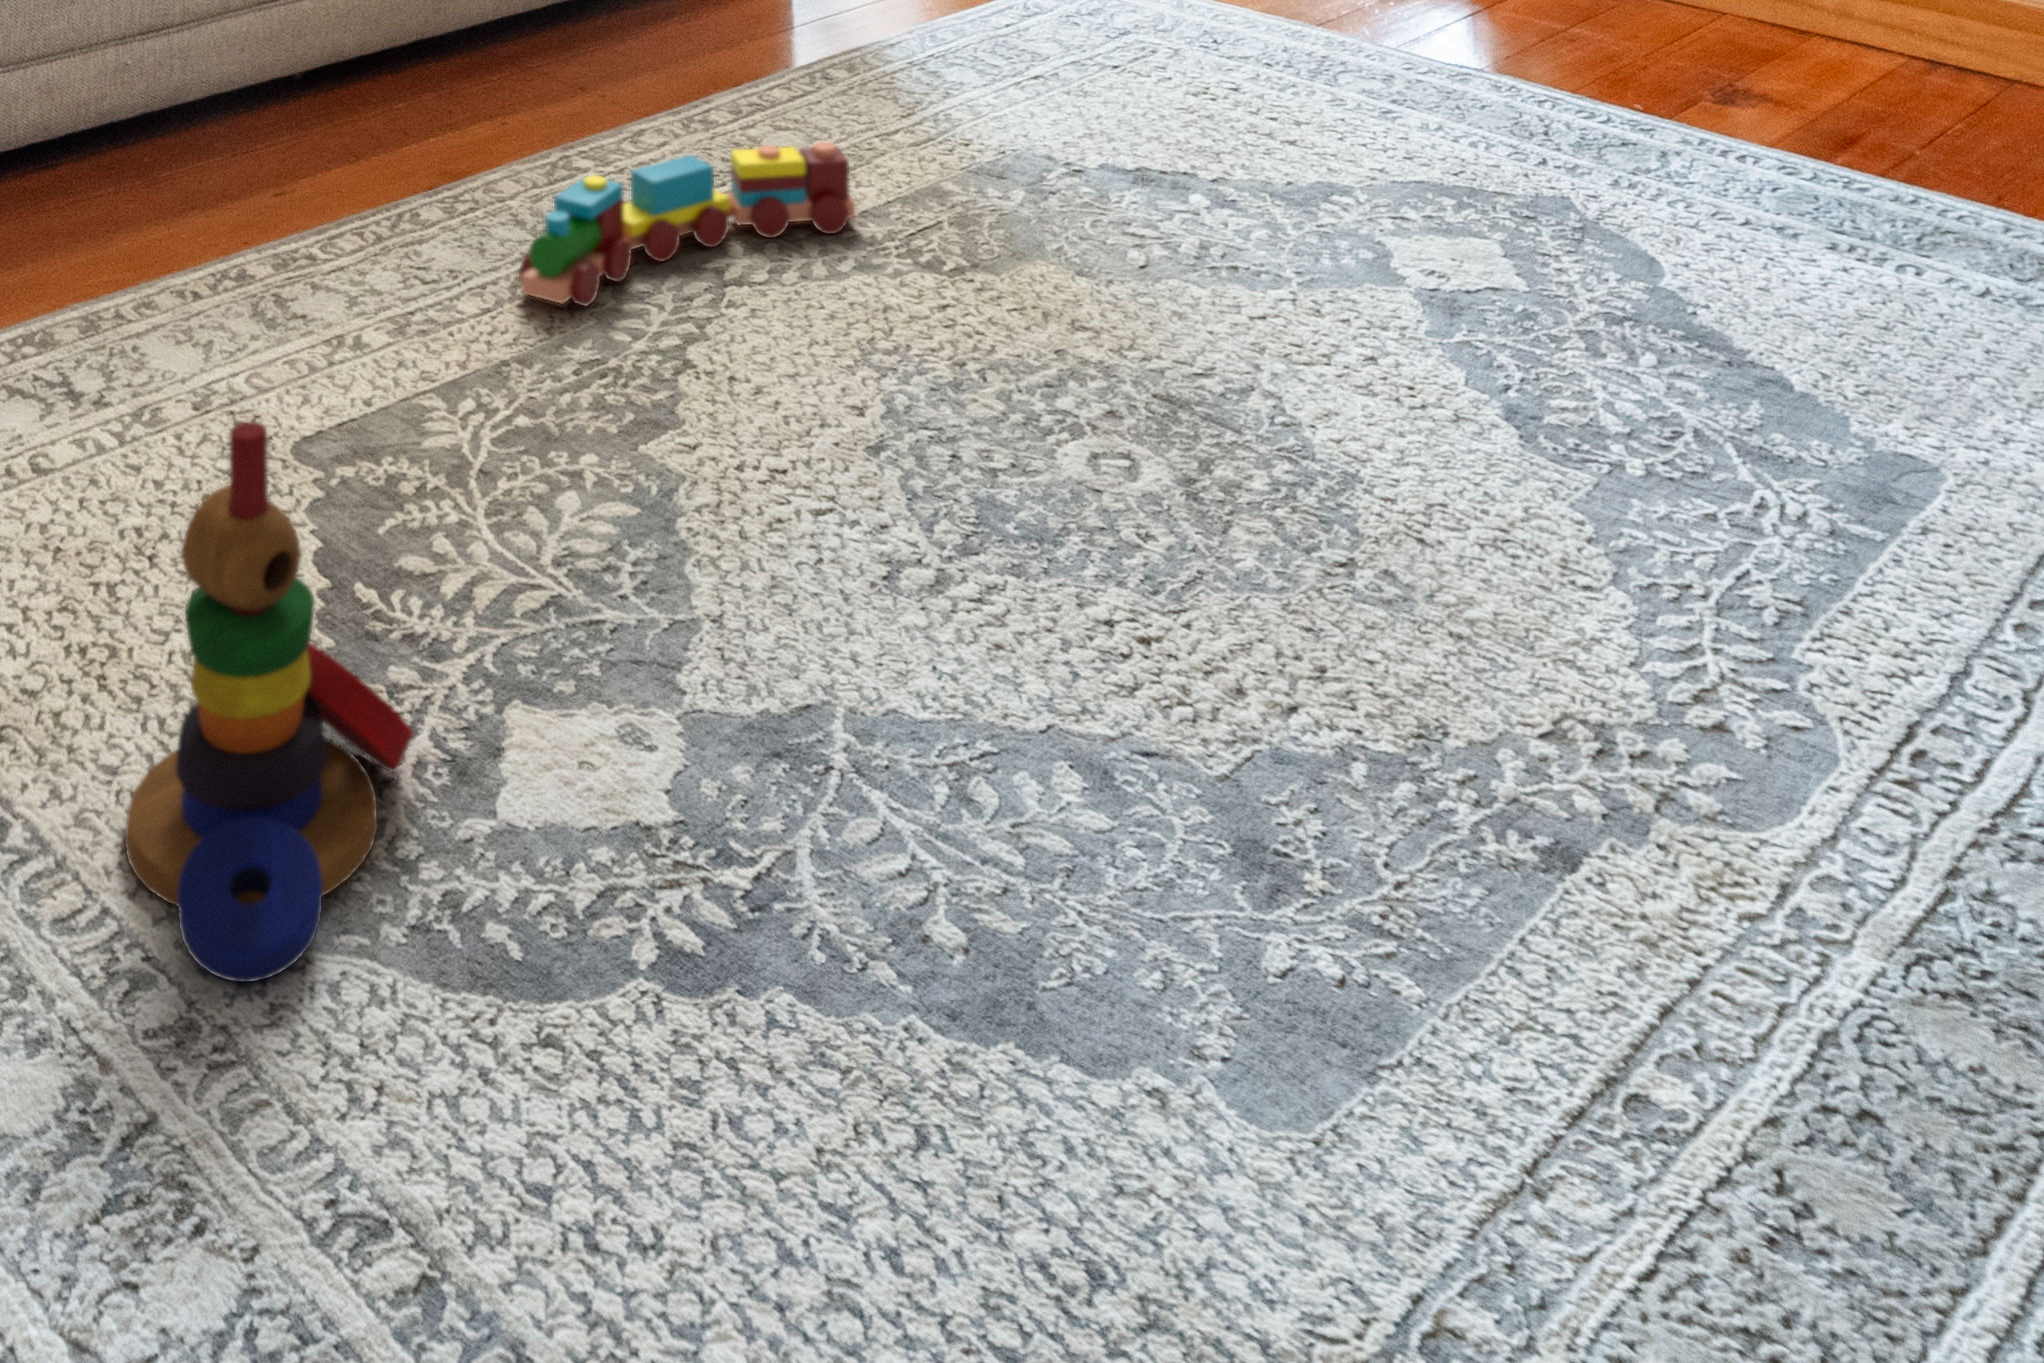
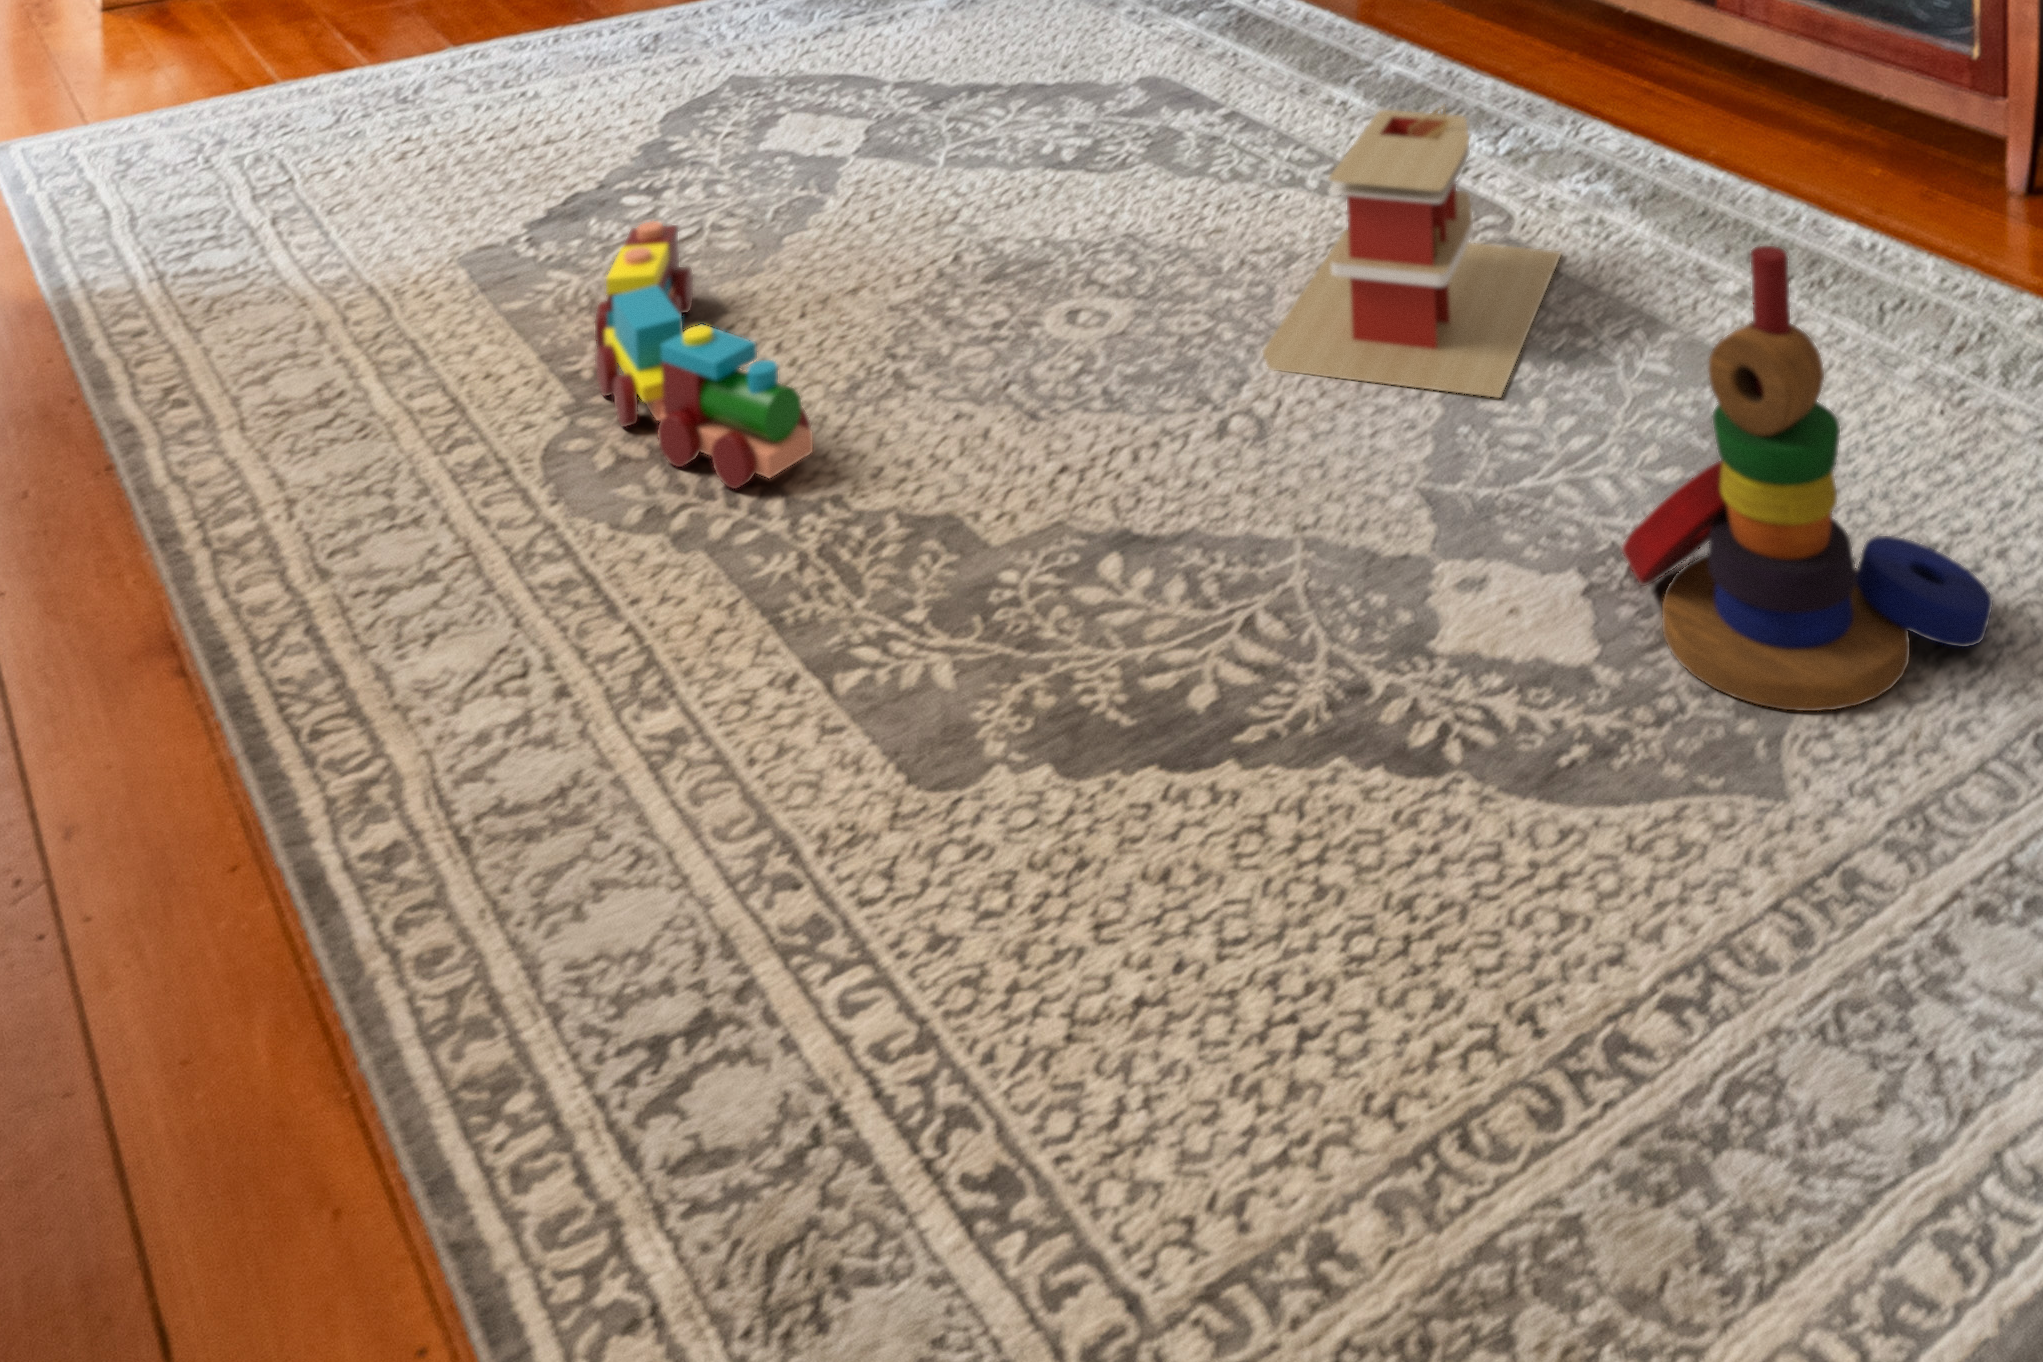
toy house: none [740,376,1182,745] -> present [1263,107,1561,397]

